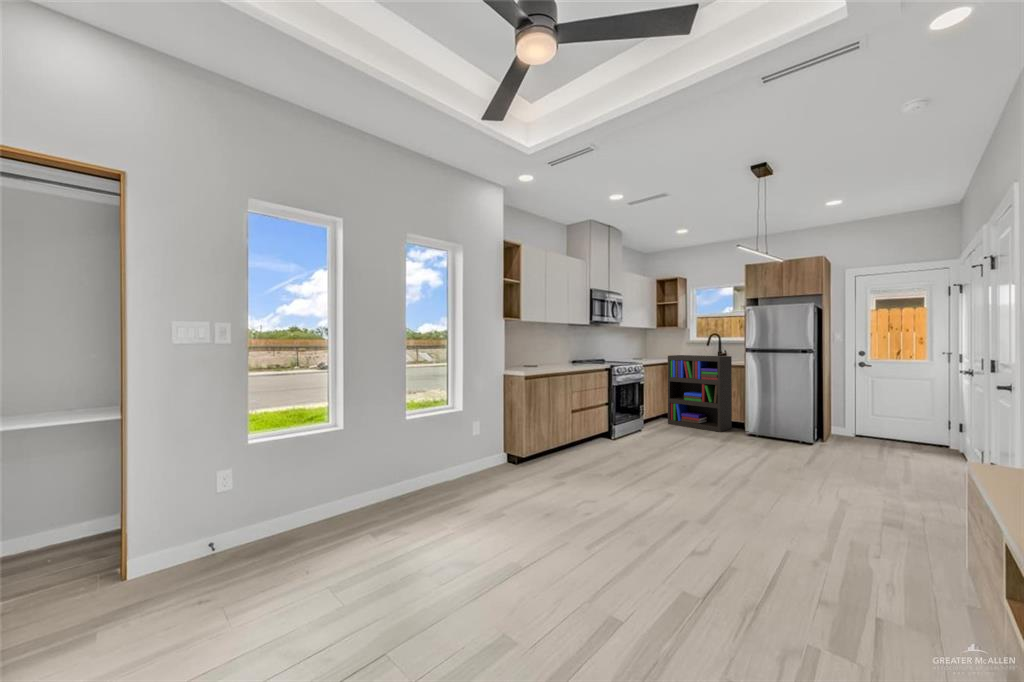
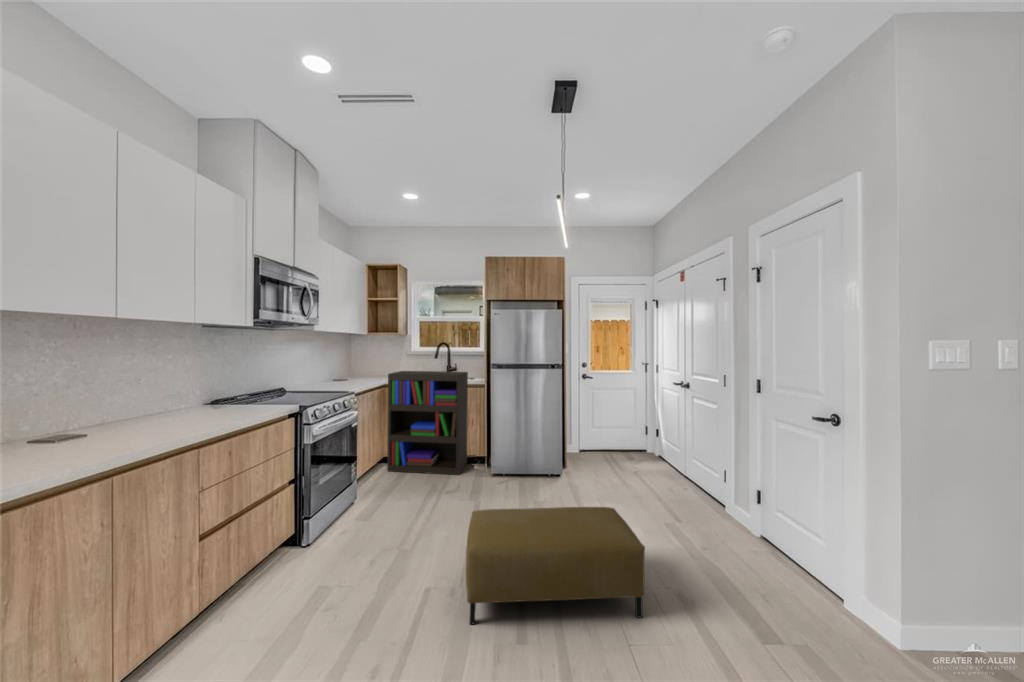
ottoman: none [686,426,803,492] -> present [466,507,645,624]

